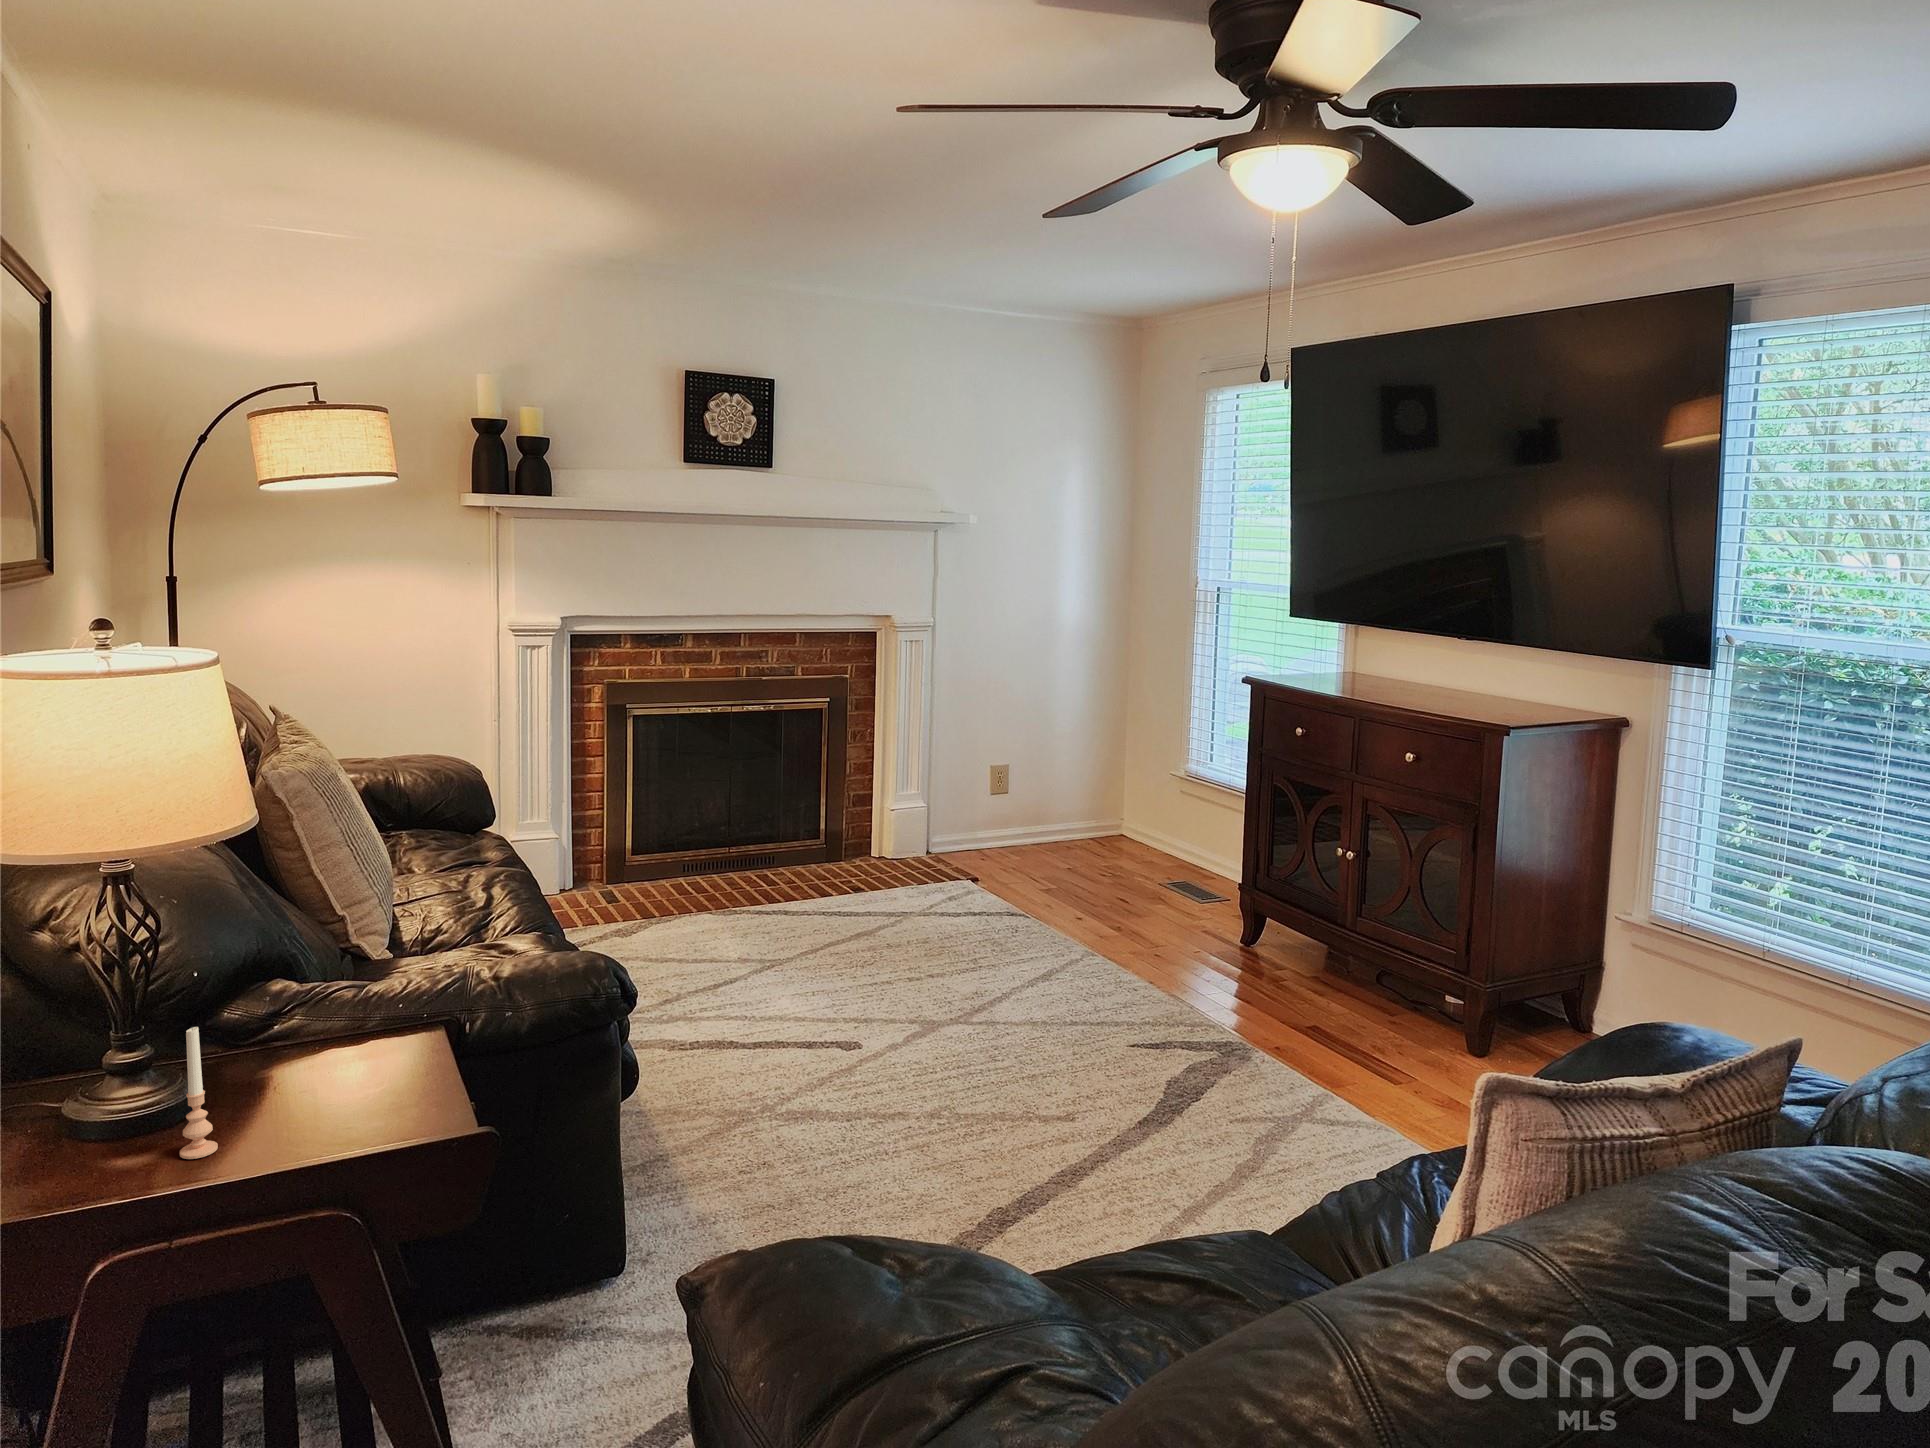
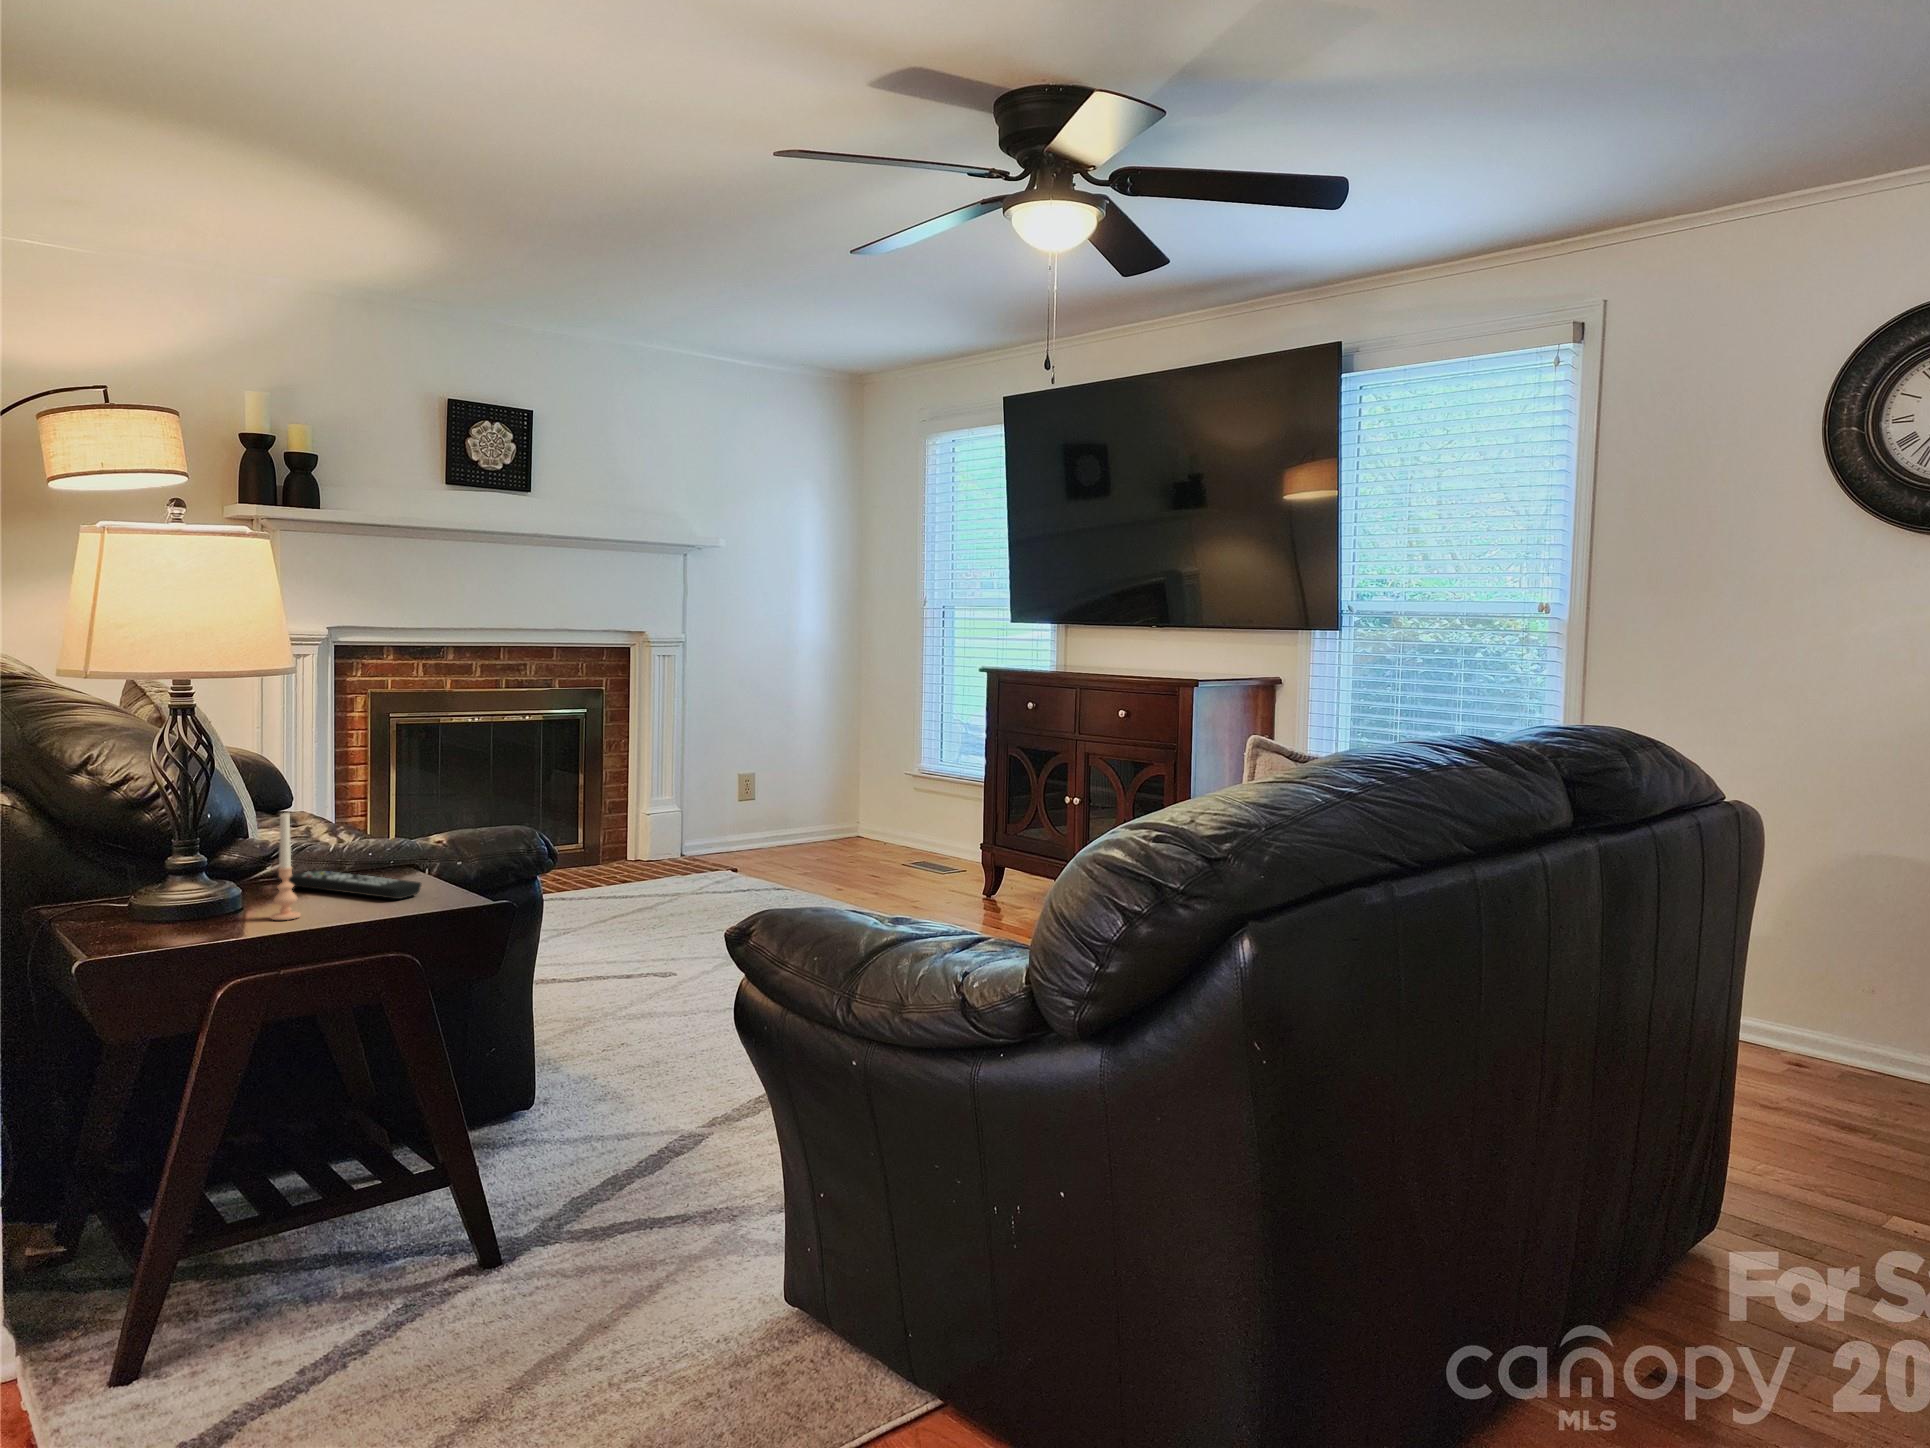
remote control: none [263,1044,389,1115] -> present [288,870,421,899]

